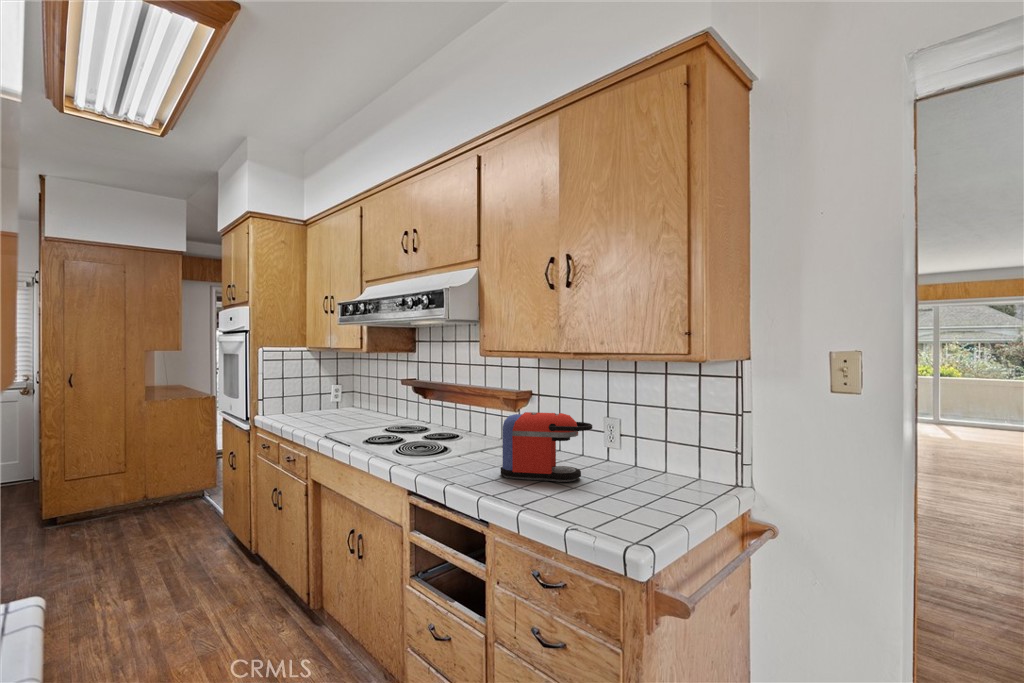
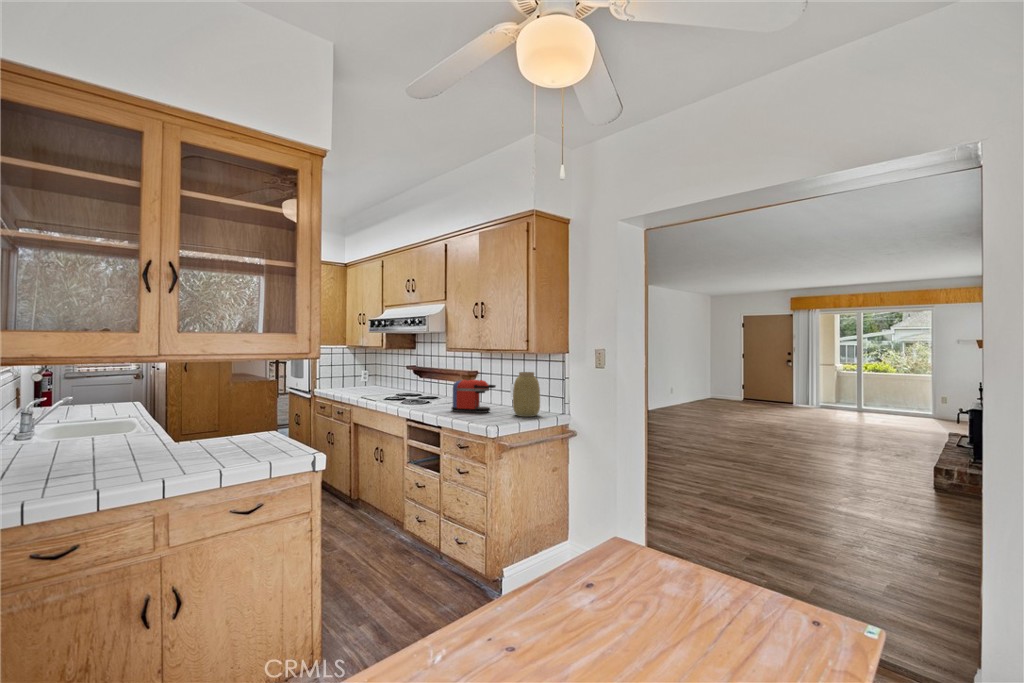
vase: none [635,397,694,495] -> present [513,372,540,417]

